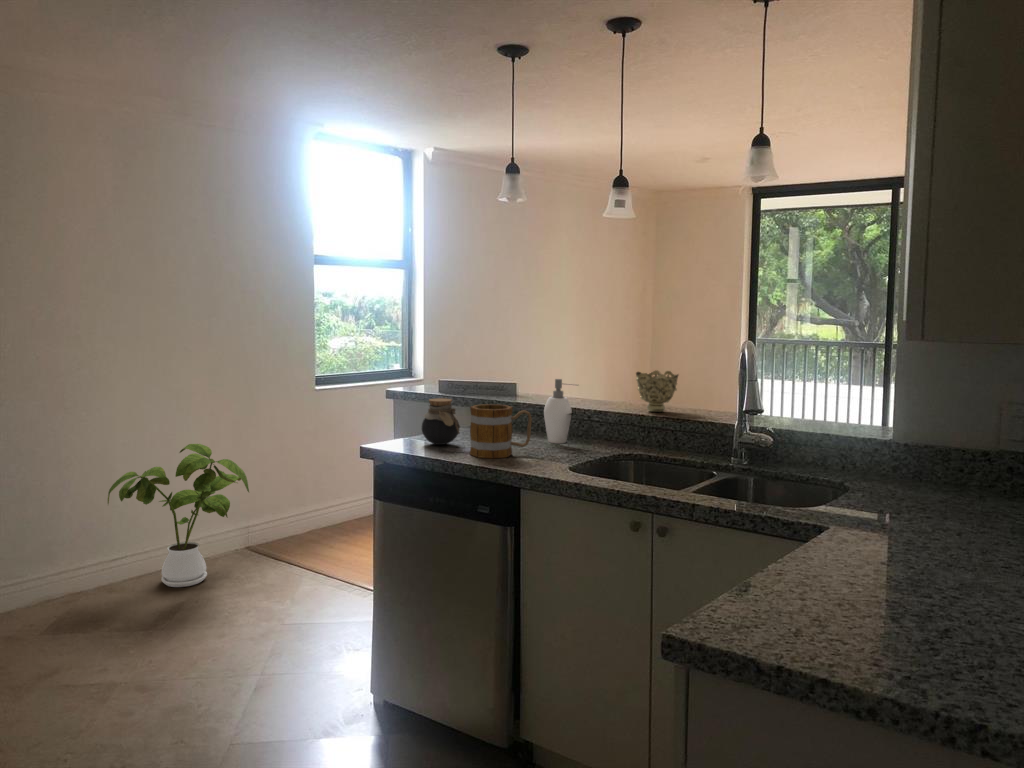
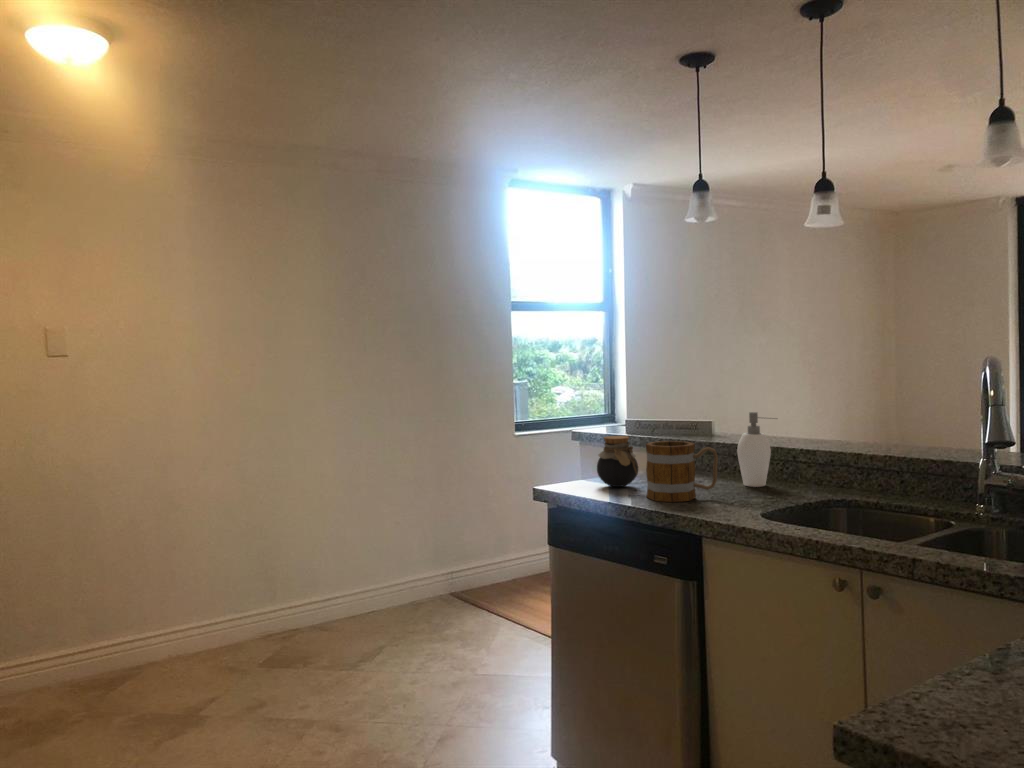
decorative bowl: present [636,371,678,412] -> none [850,400,907,450]
house plant: present [108,444,249,587] -> none [319,486,444,628]

